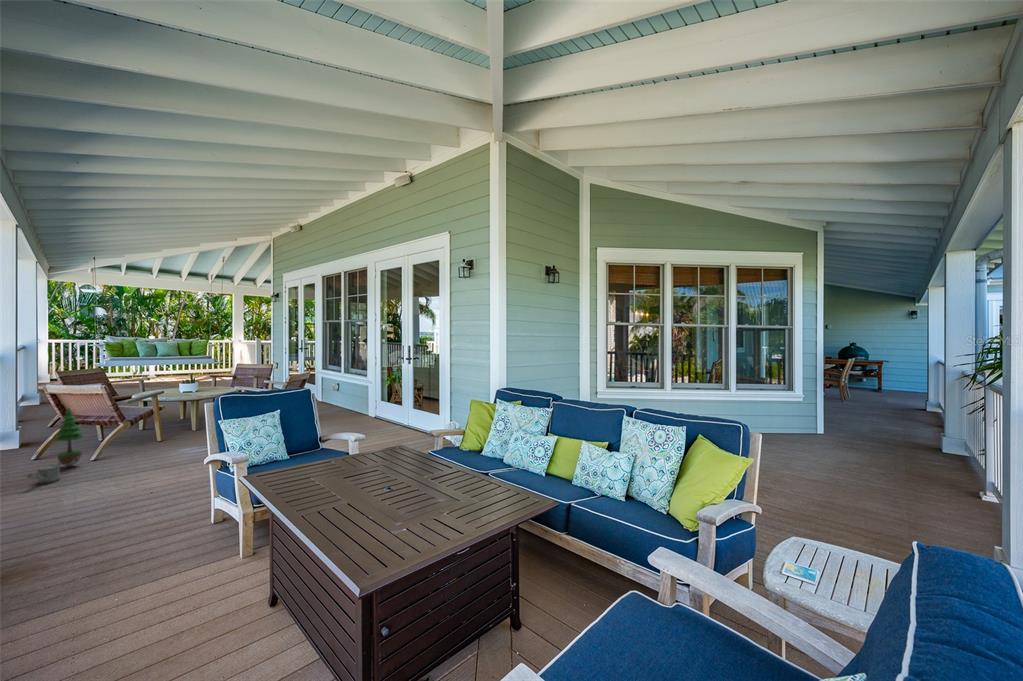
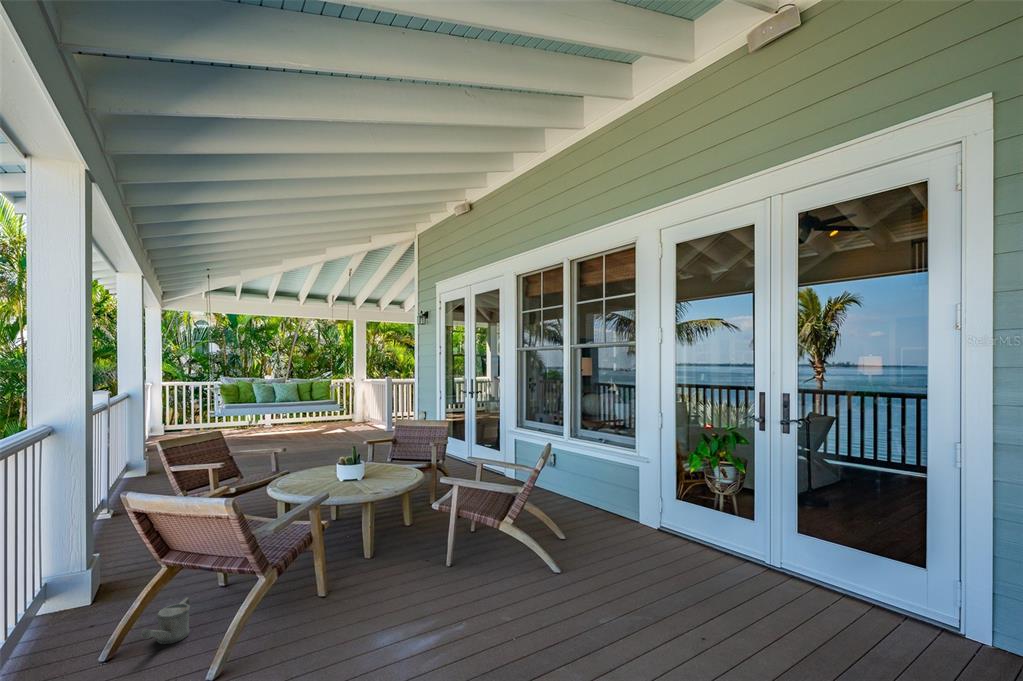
potted tree: present [54,408,84,467] -> none [178,491,222,598]

